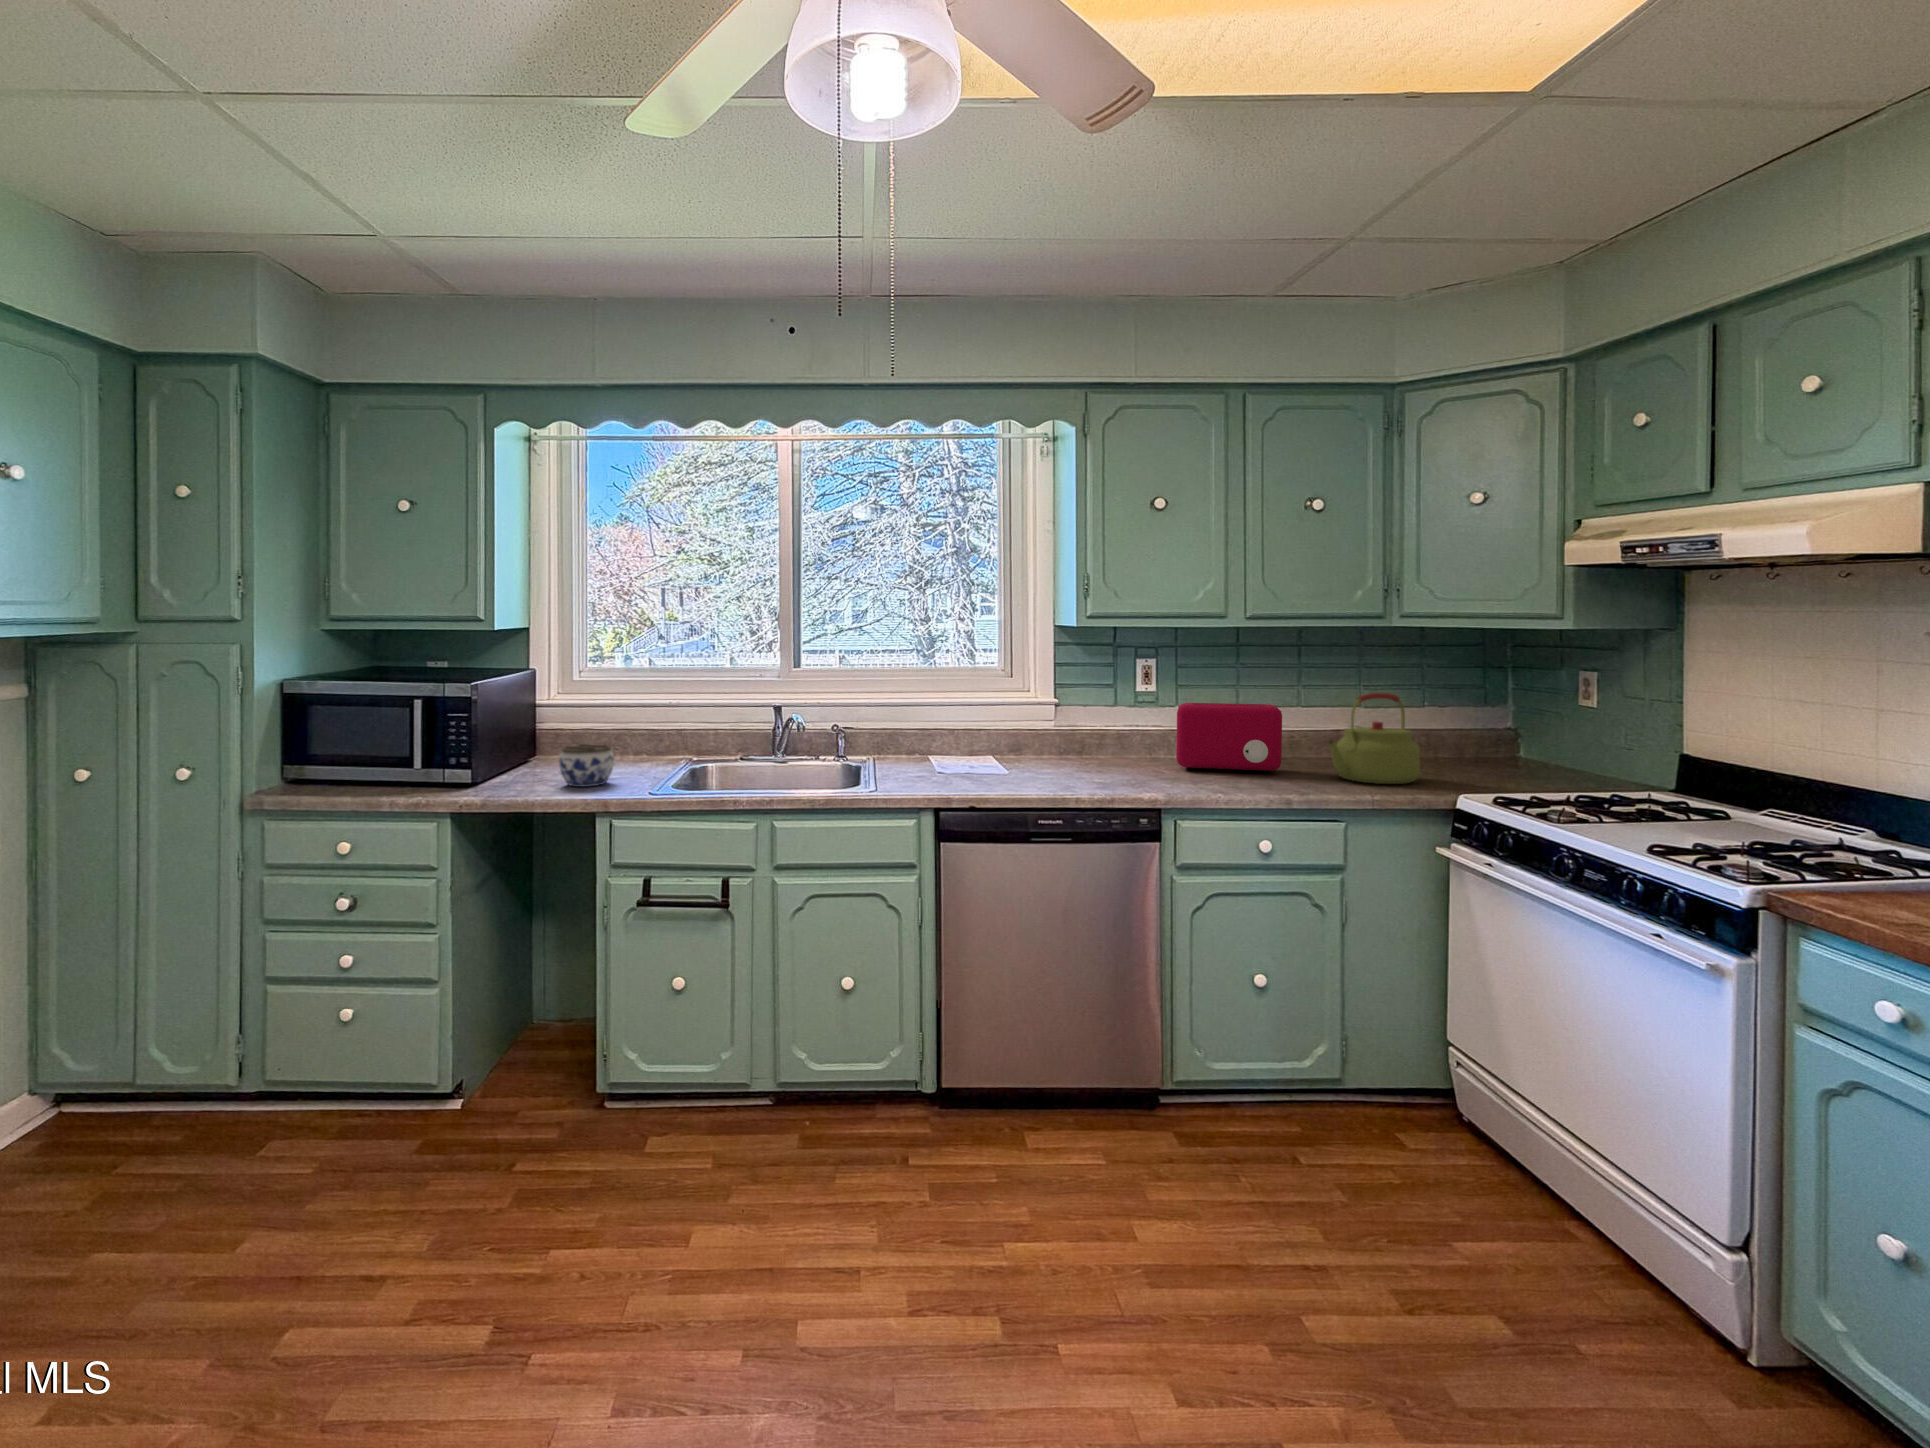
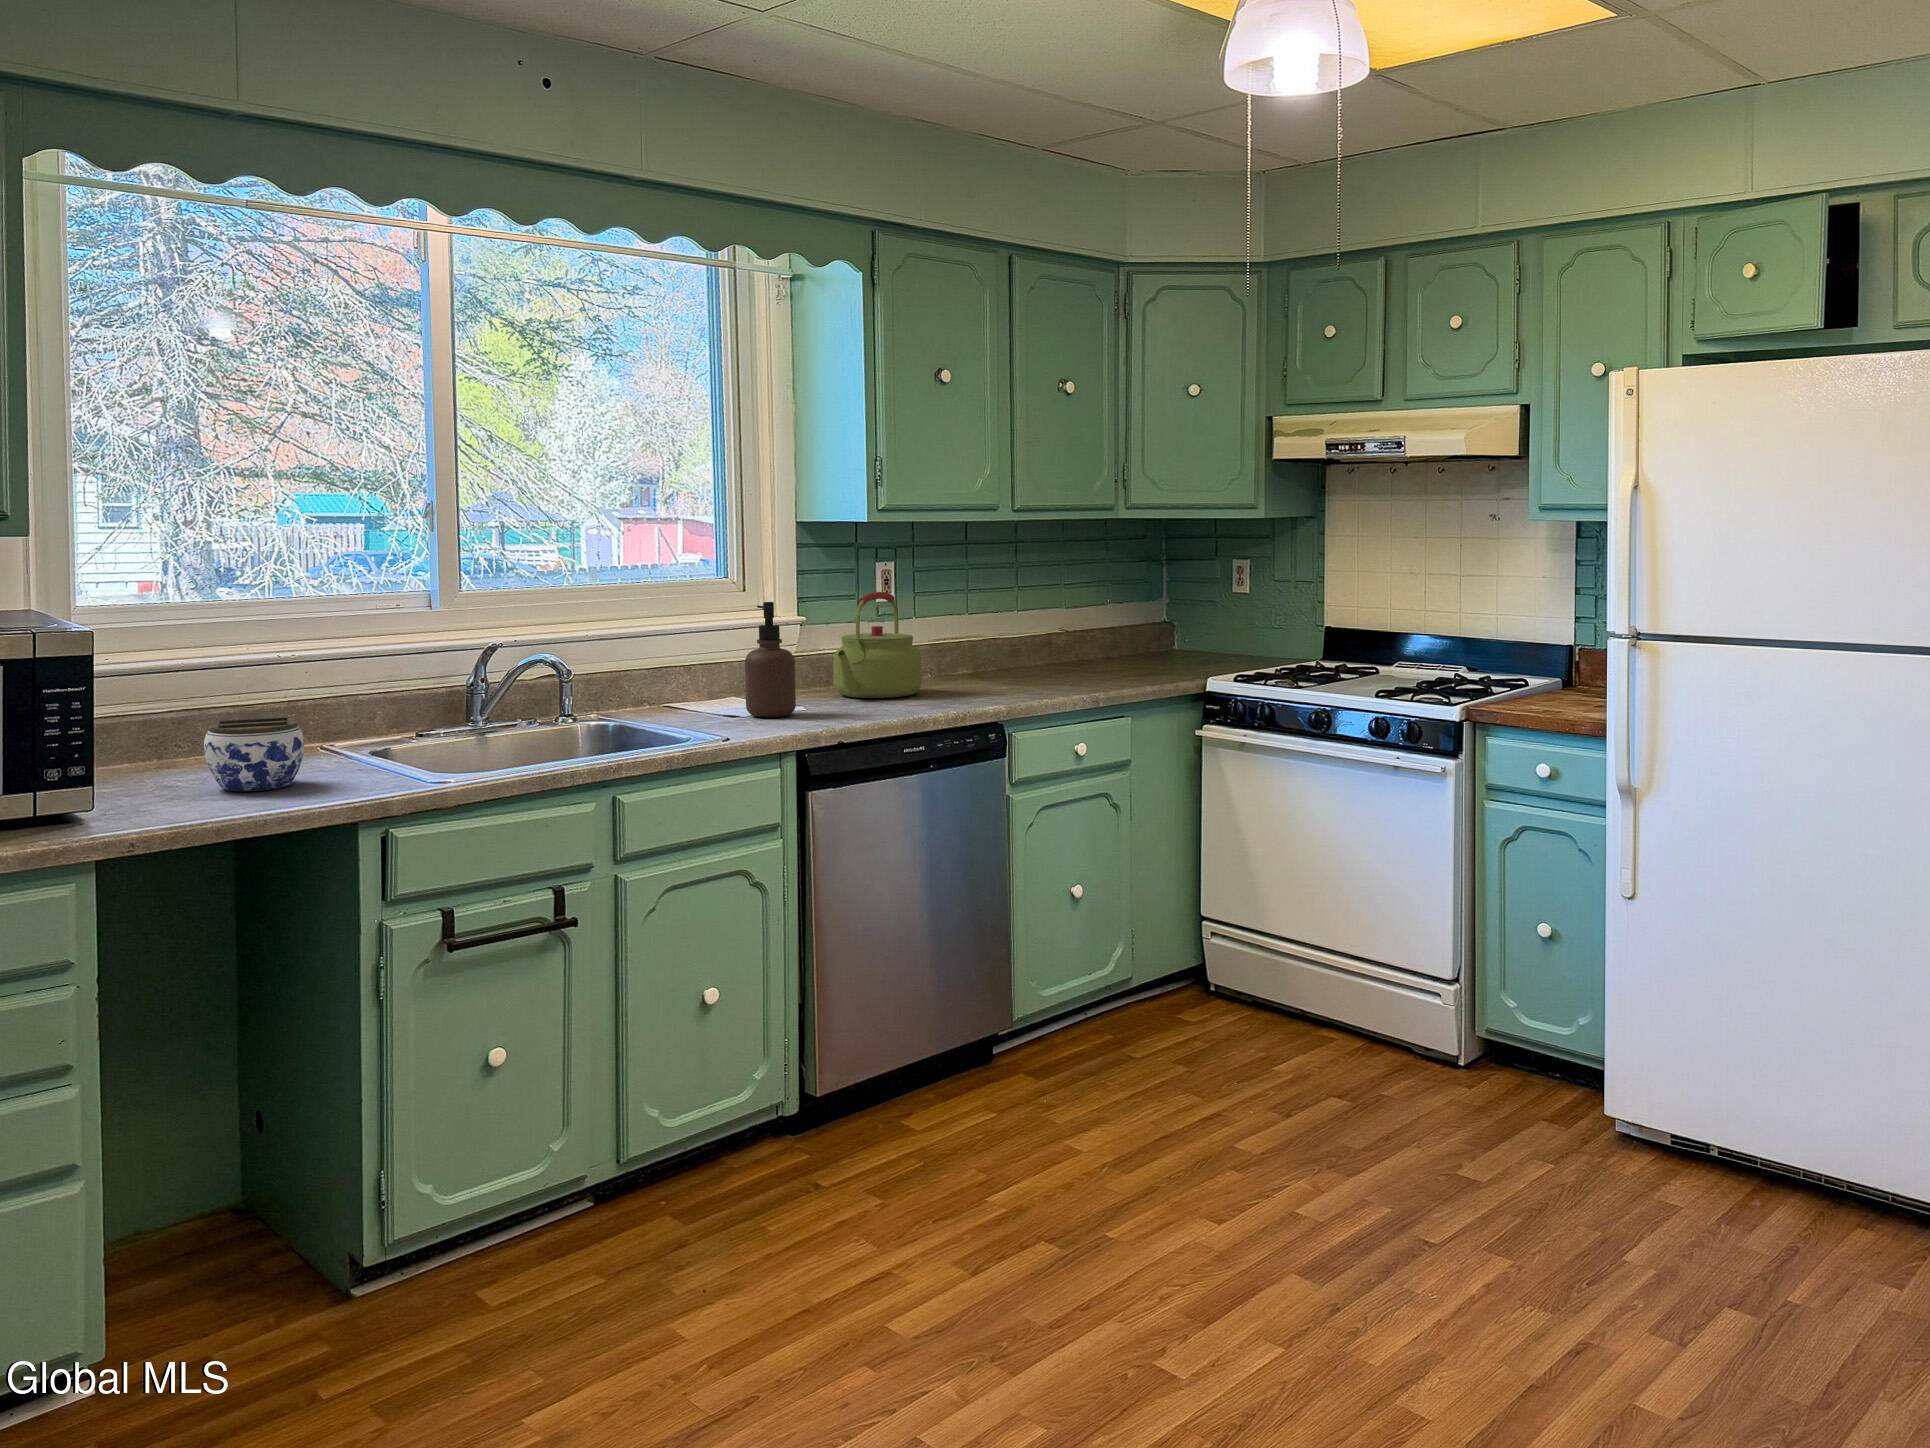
kettle: present [1328,693,1420,784] -> present [834,592,922,698]
soap dispenser: none [954,694,991,781] -> present [745,602,796,717]
toaster: present [1176,703,1282,774] -> none [919,600,1039,684]

